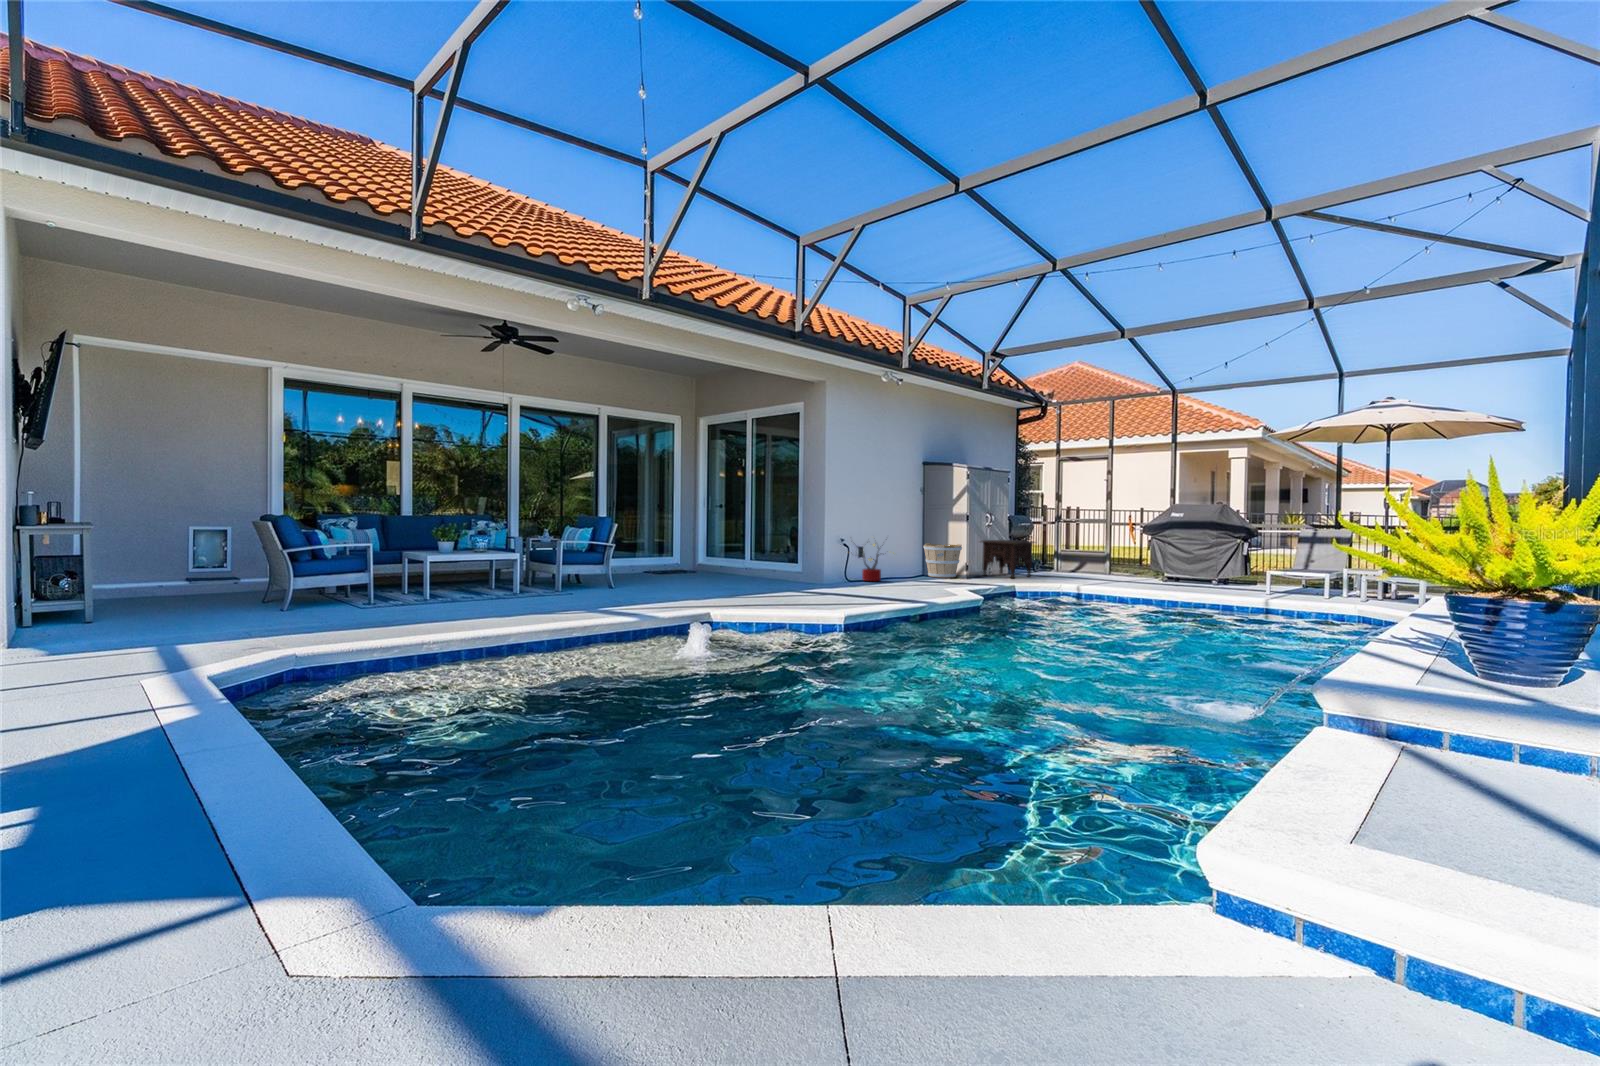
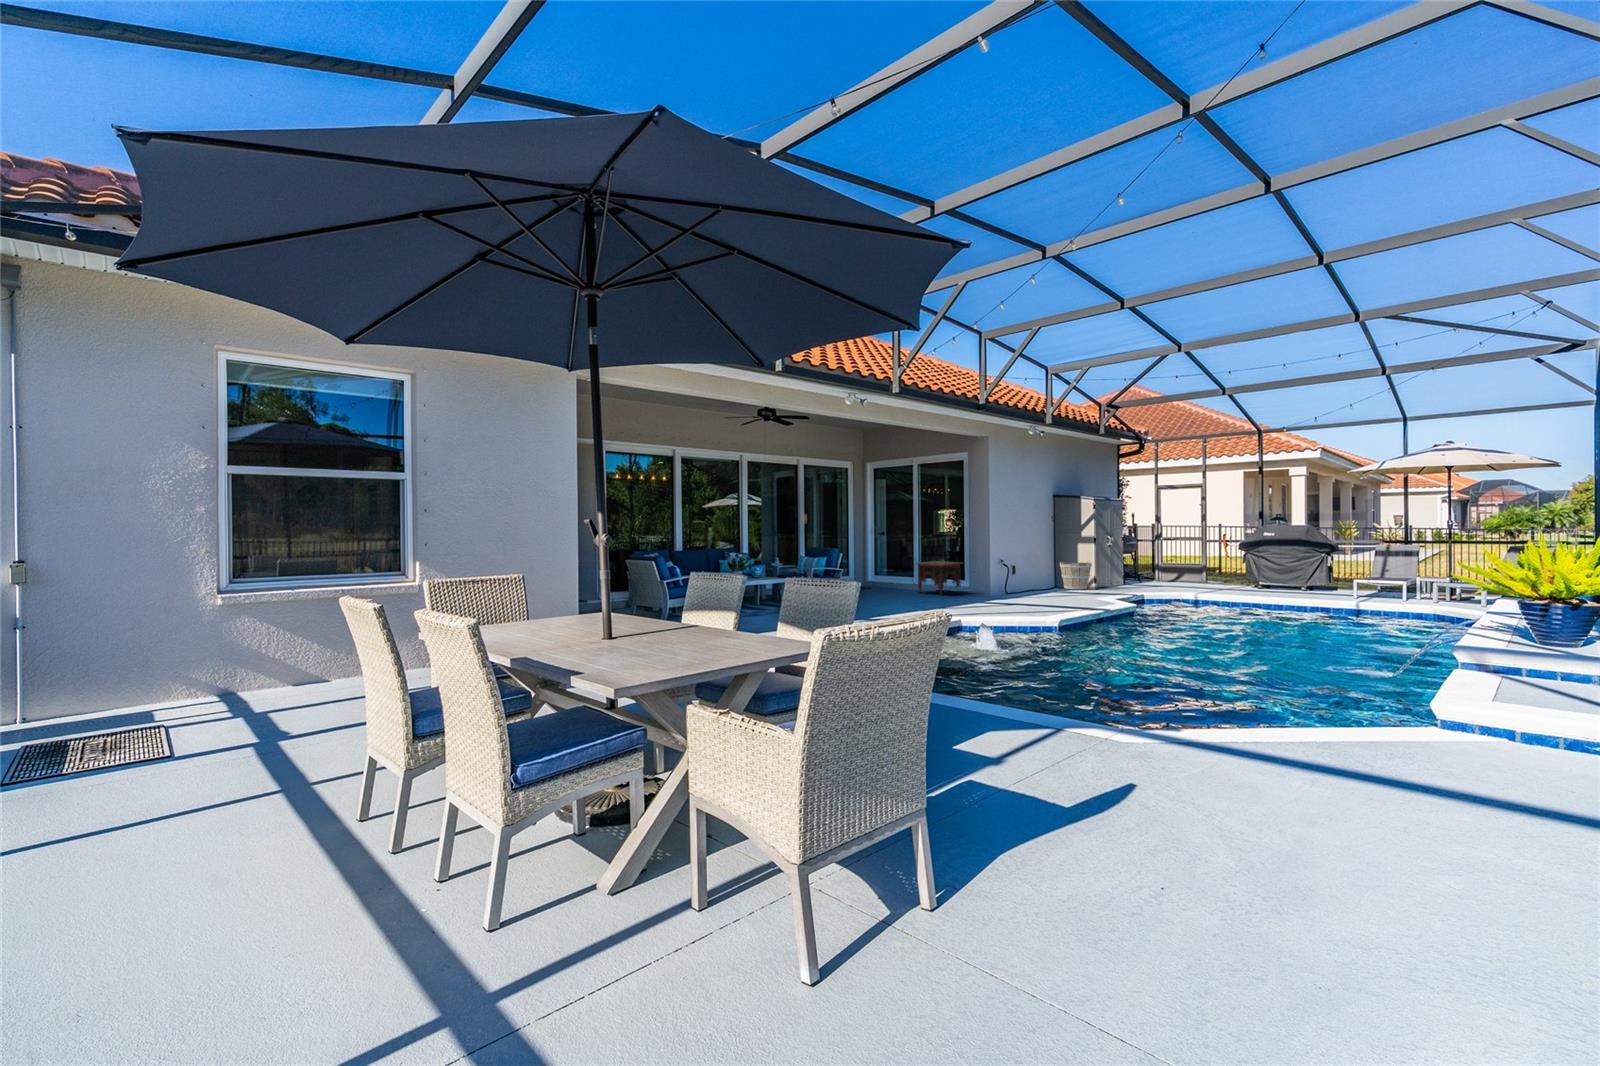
side table: present [982,540,1034,579] -> present [917,561,962,595]
decorative plant: present [859,544,883,581] -> none [1003,557,1043,594]

